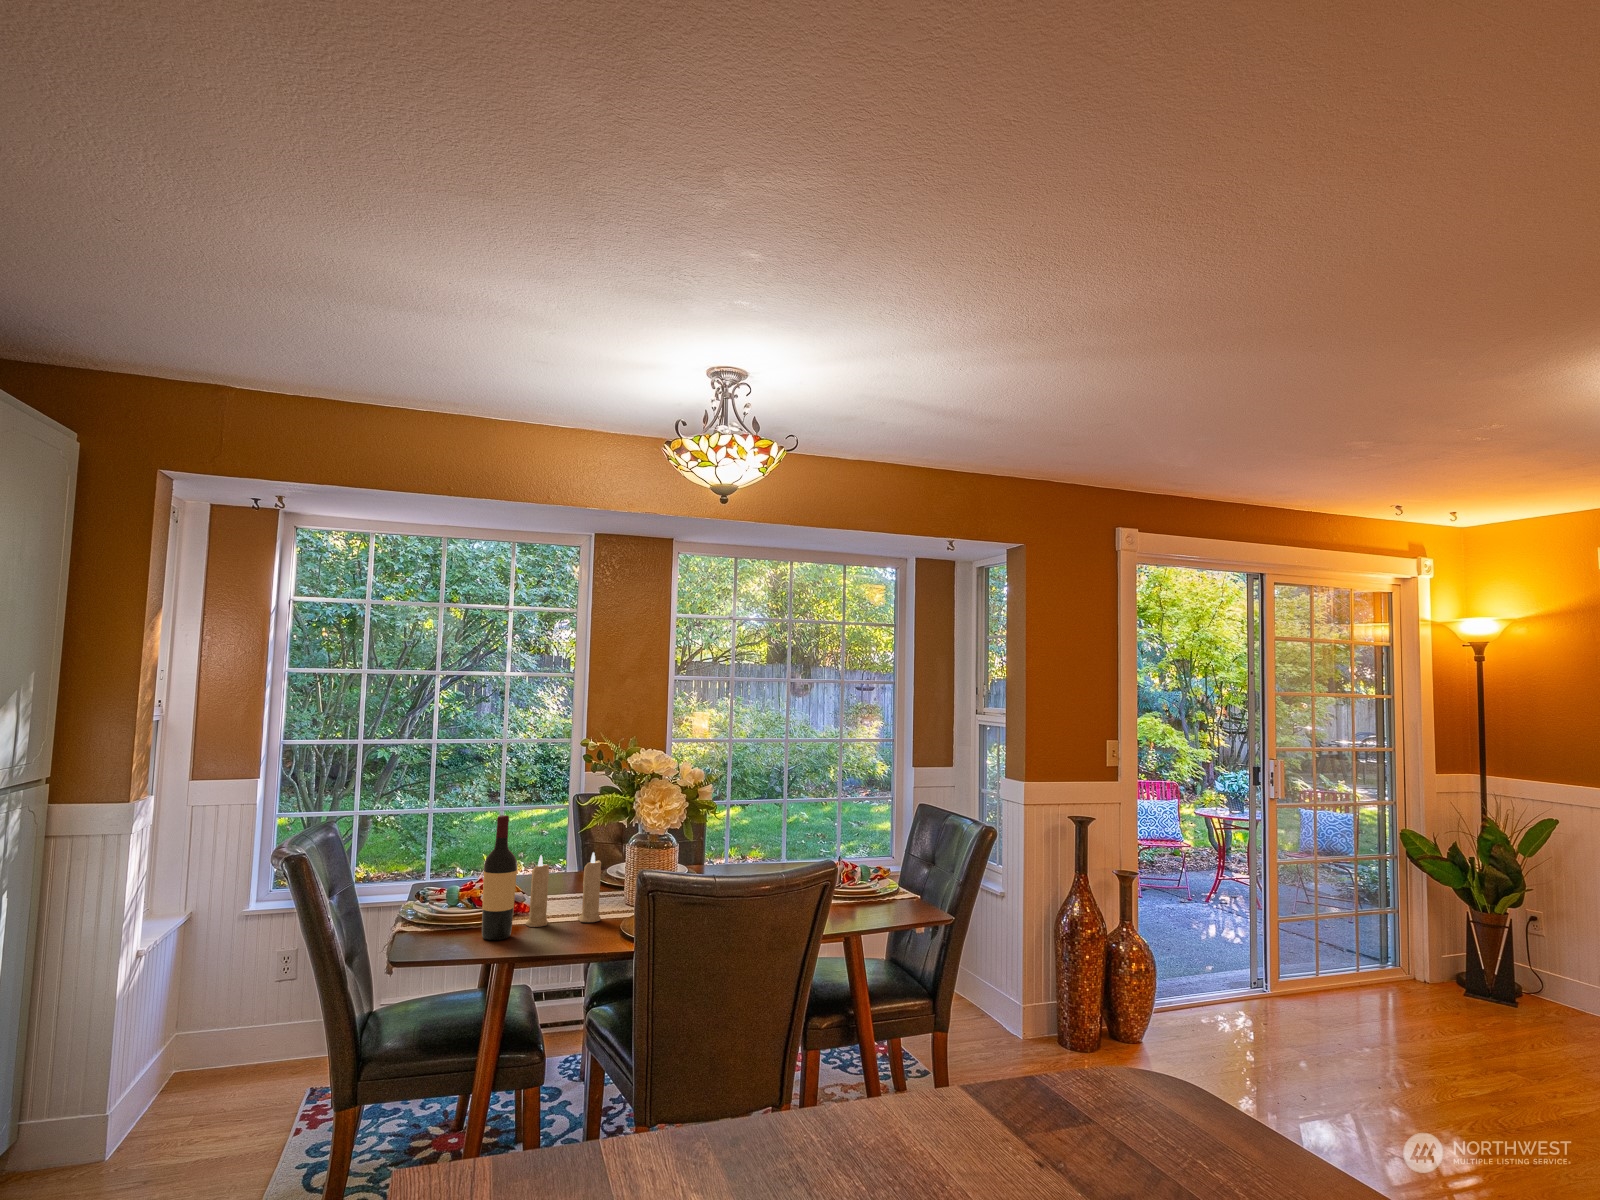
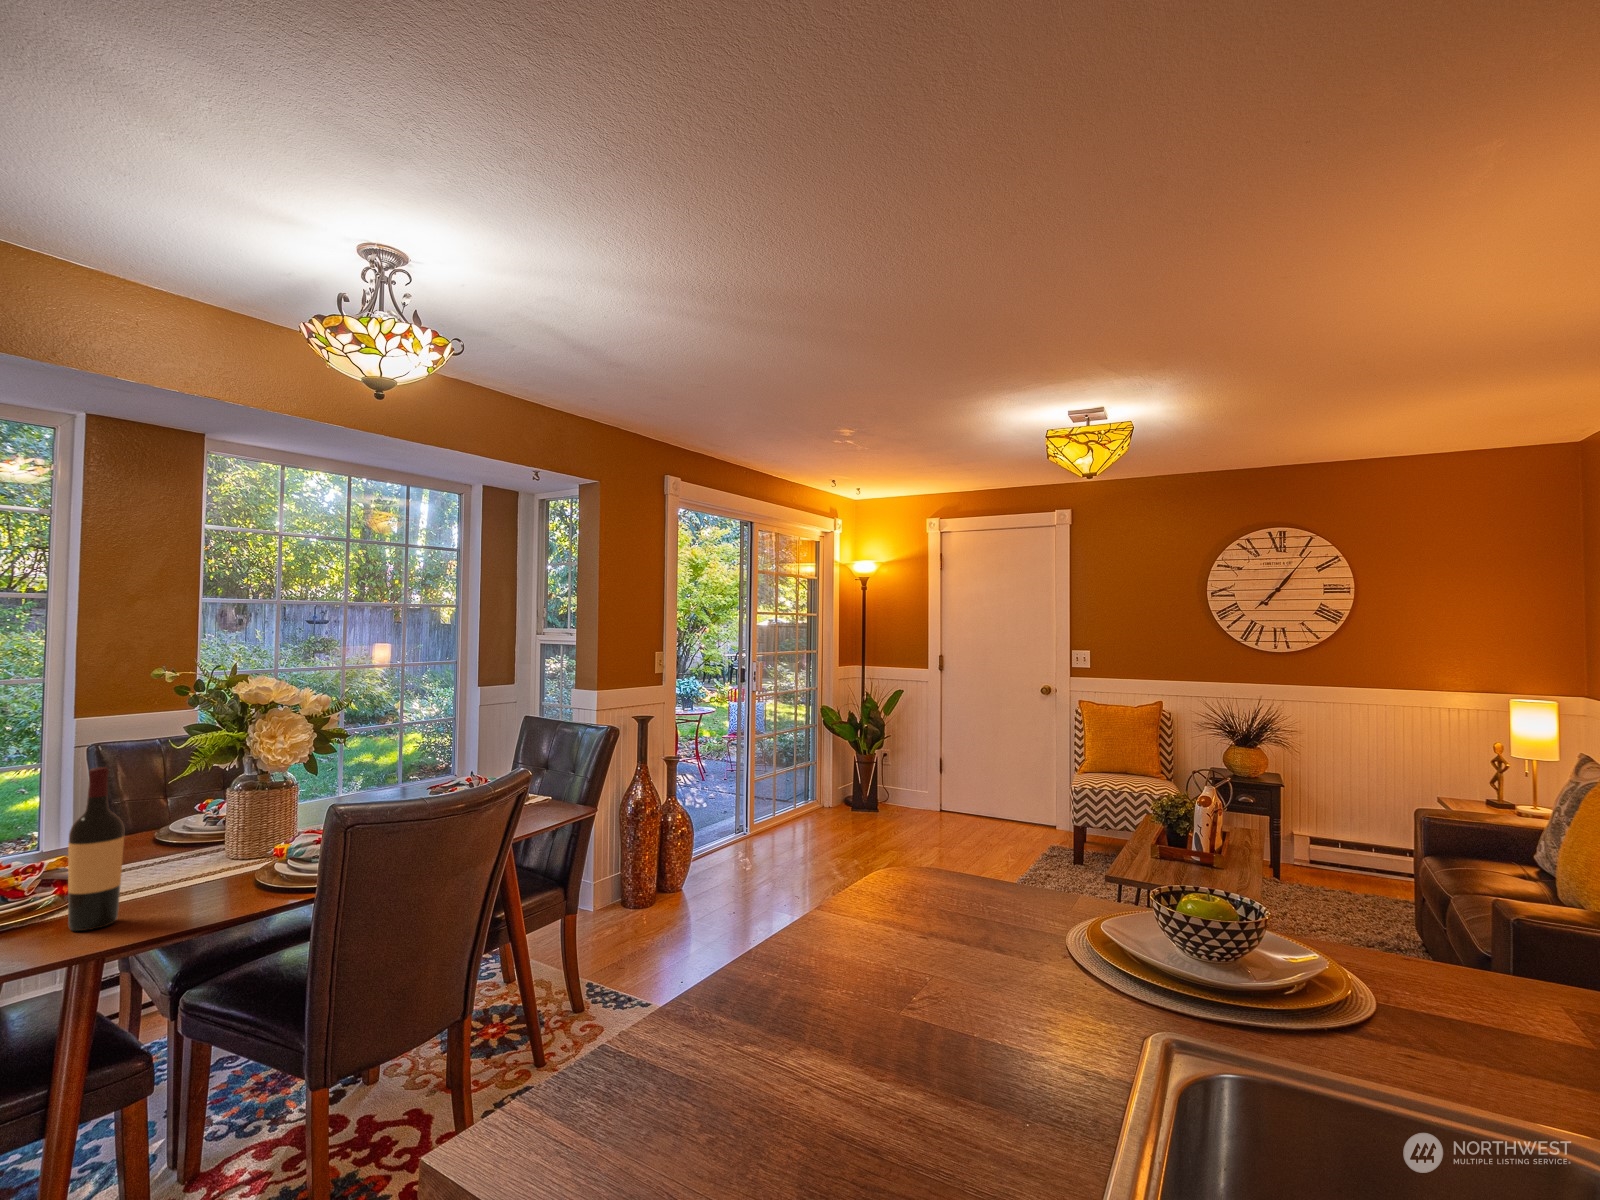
candle: present [526,853,601,927] -> none [117,797,228,905]

